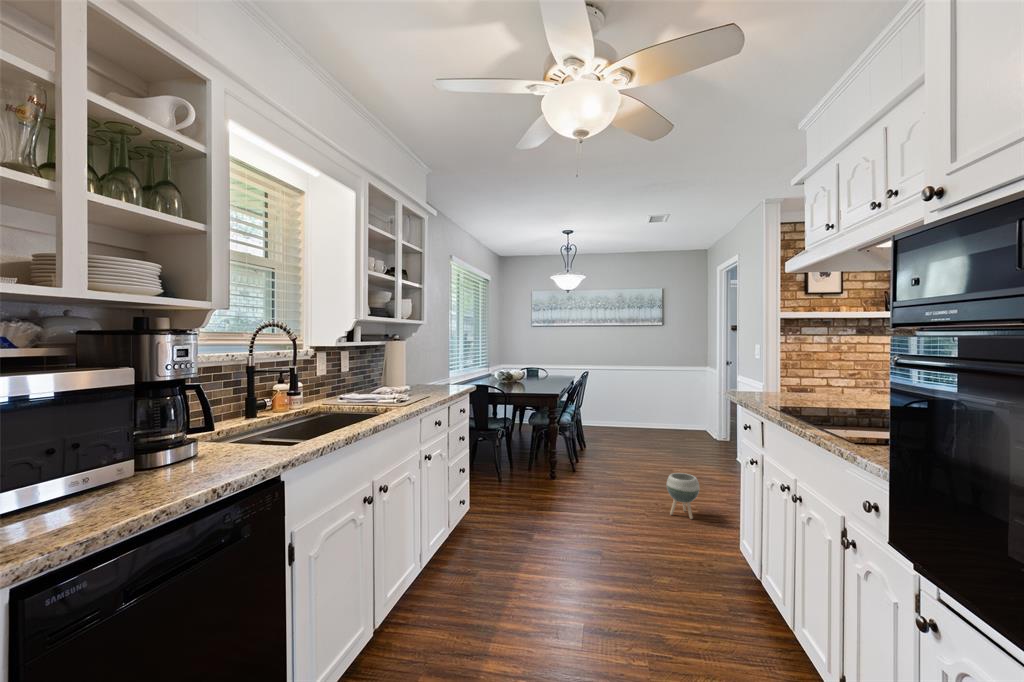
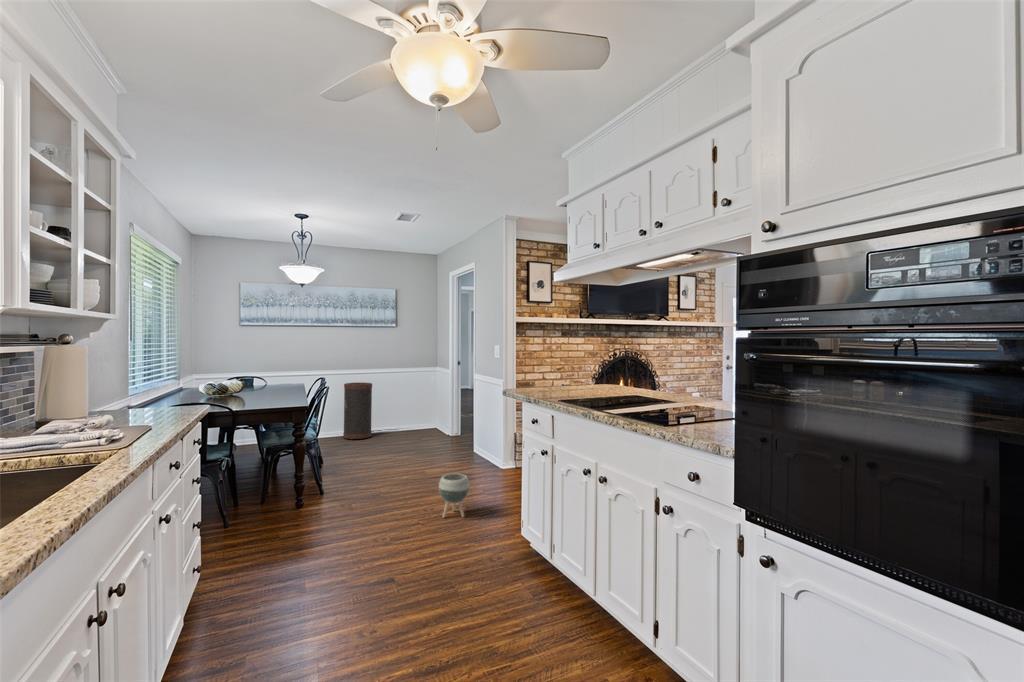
trash can: none [612,378,638,431] -> present [343,382,372,440]

